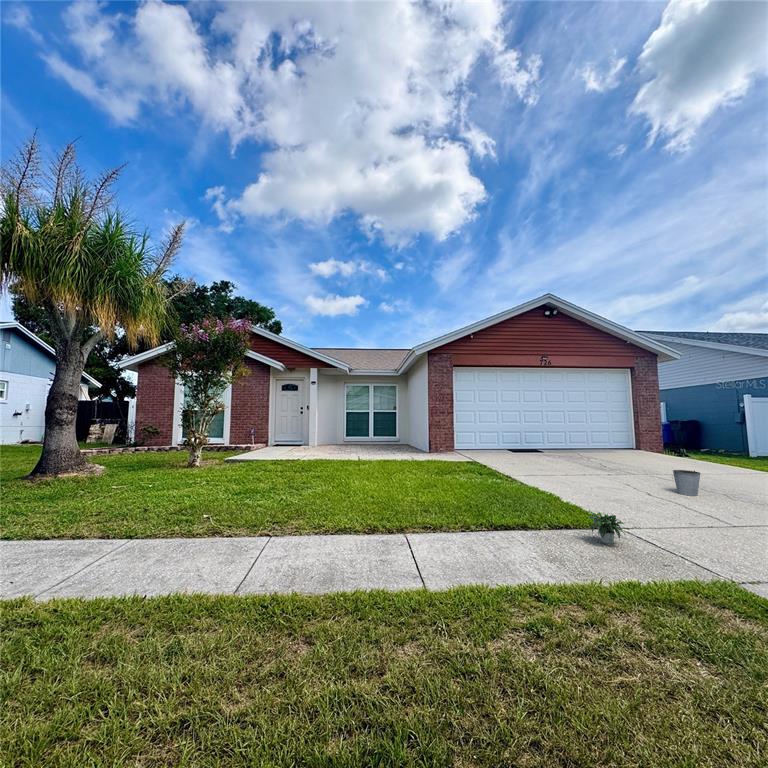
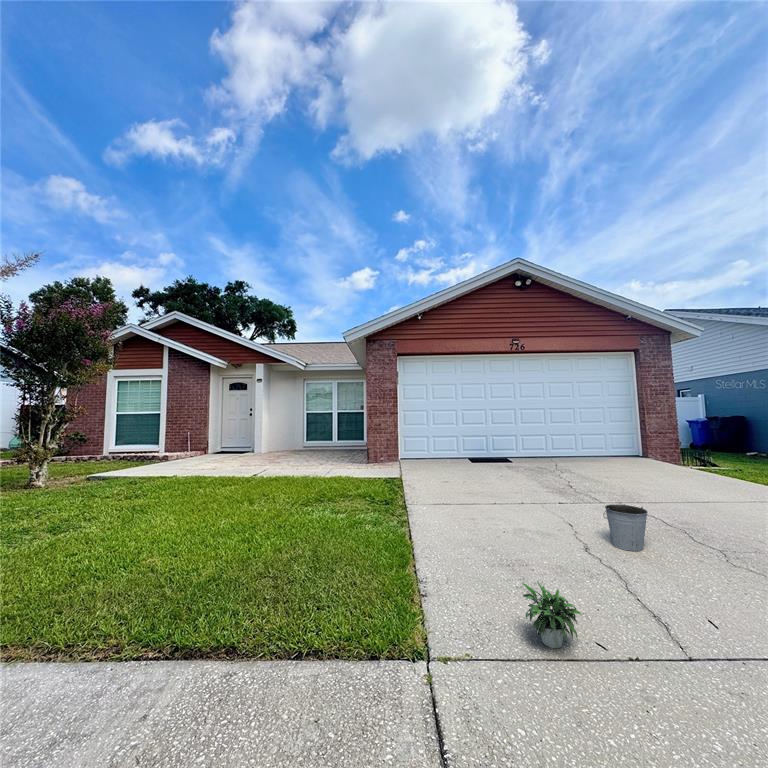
potted plant: present [588,511,625,544] -> present [518,582,582,648]

